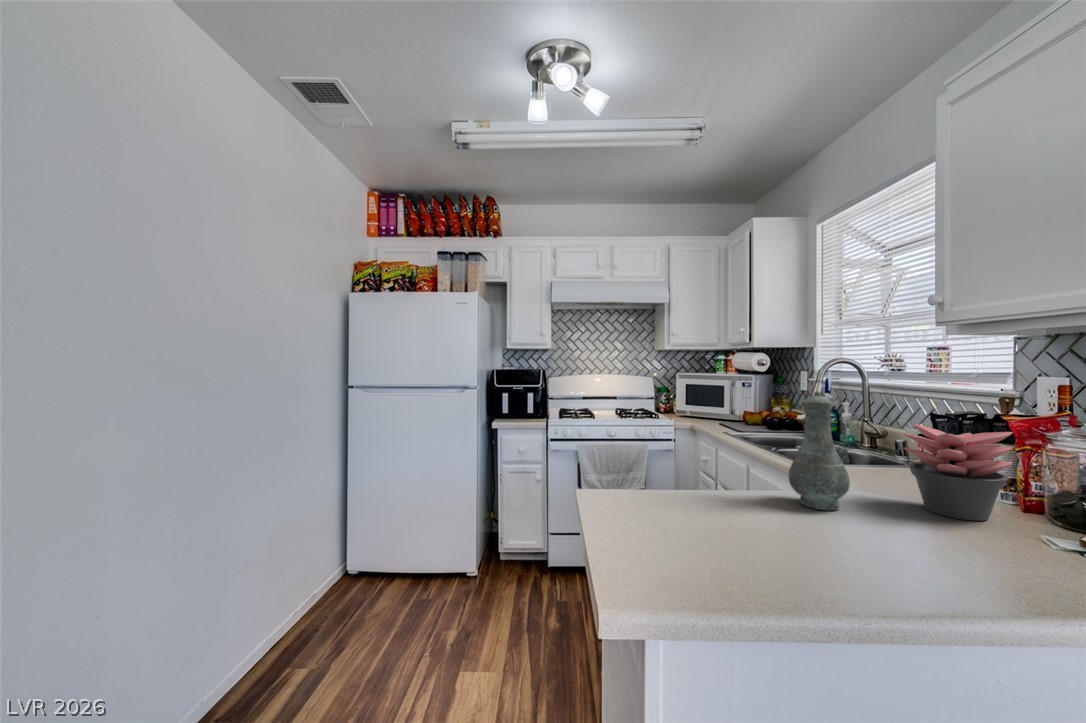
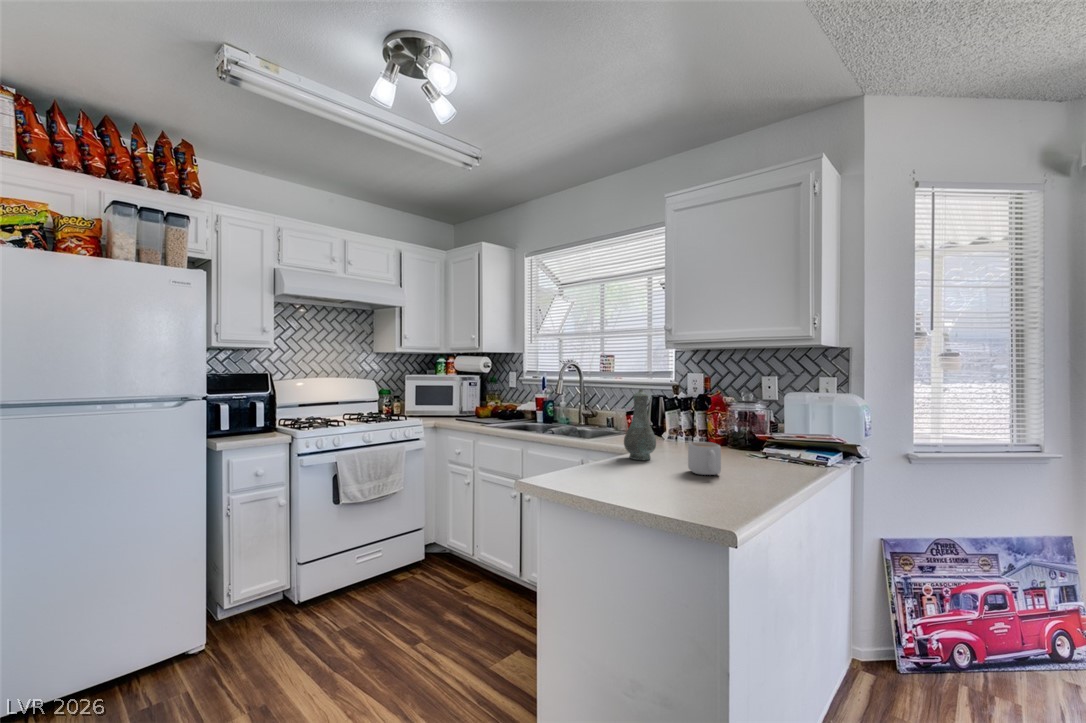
succulent plant: present [904,424,1012,521] -> none [658,405,702,453]
mug: none [843,492,917,568] -> present [688,442,721,475]

